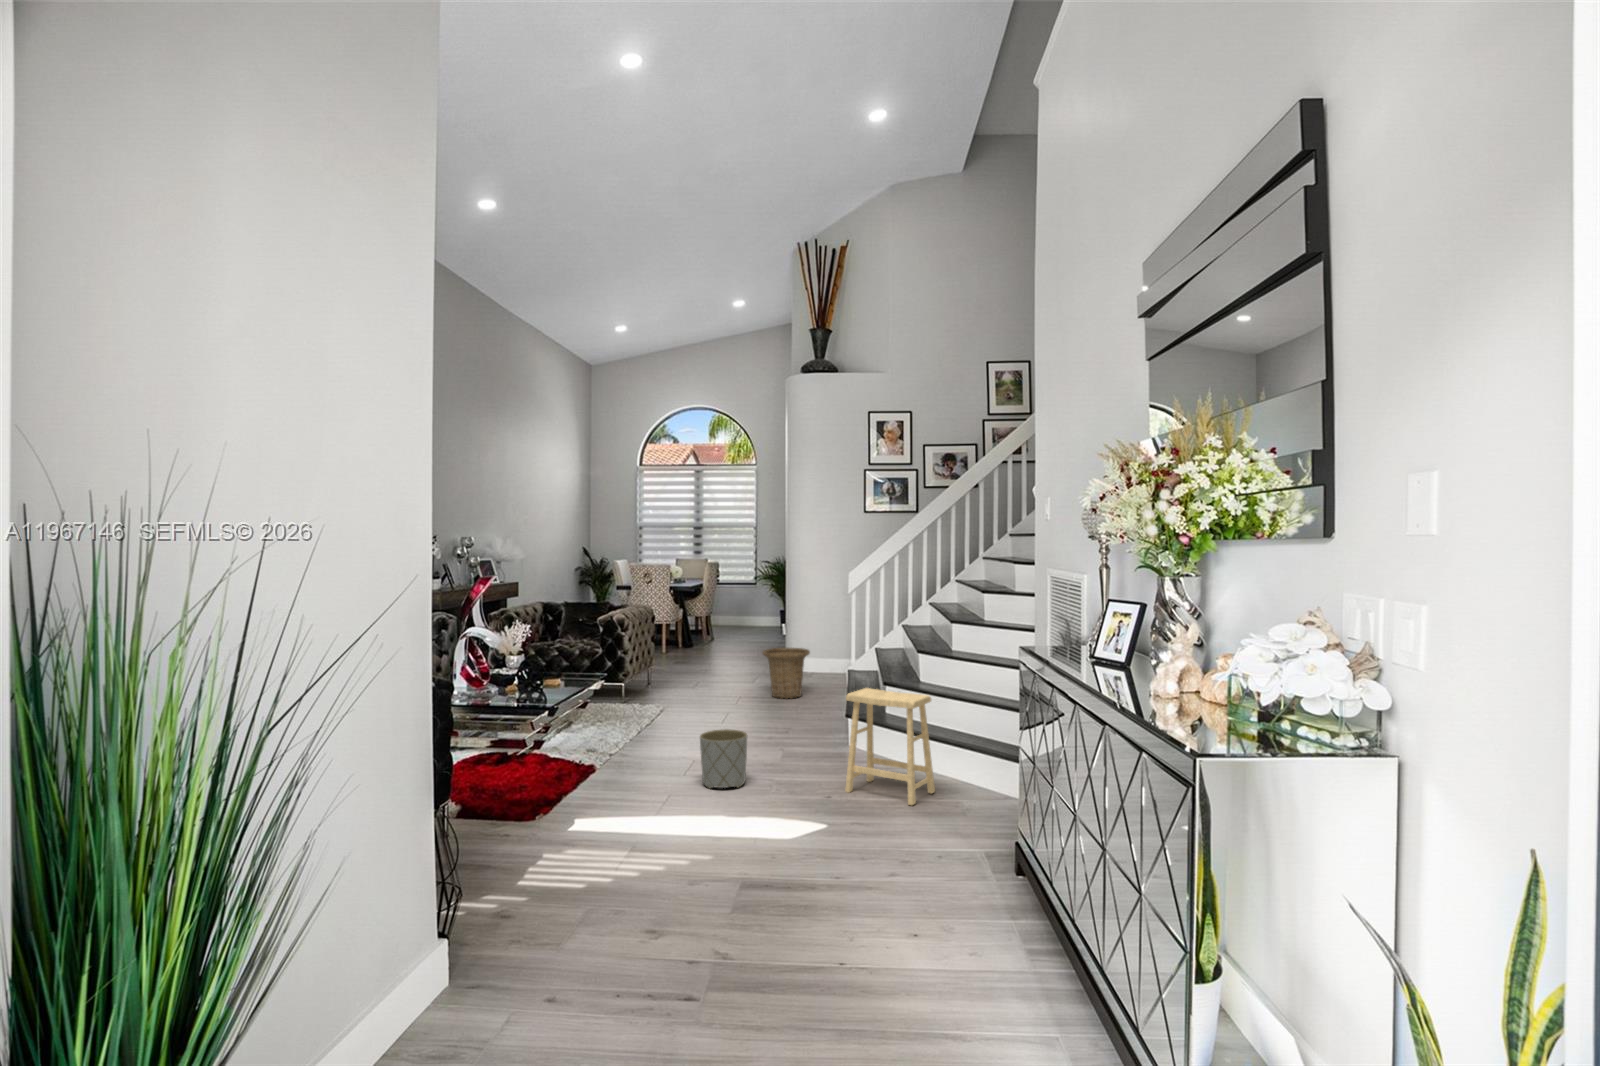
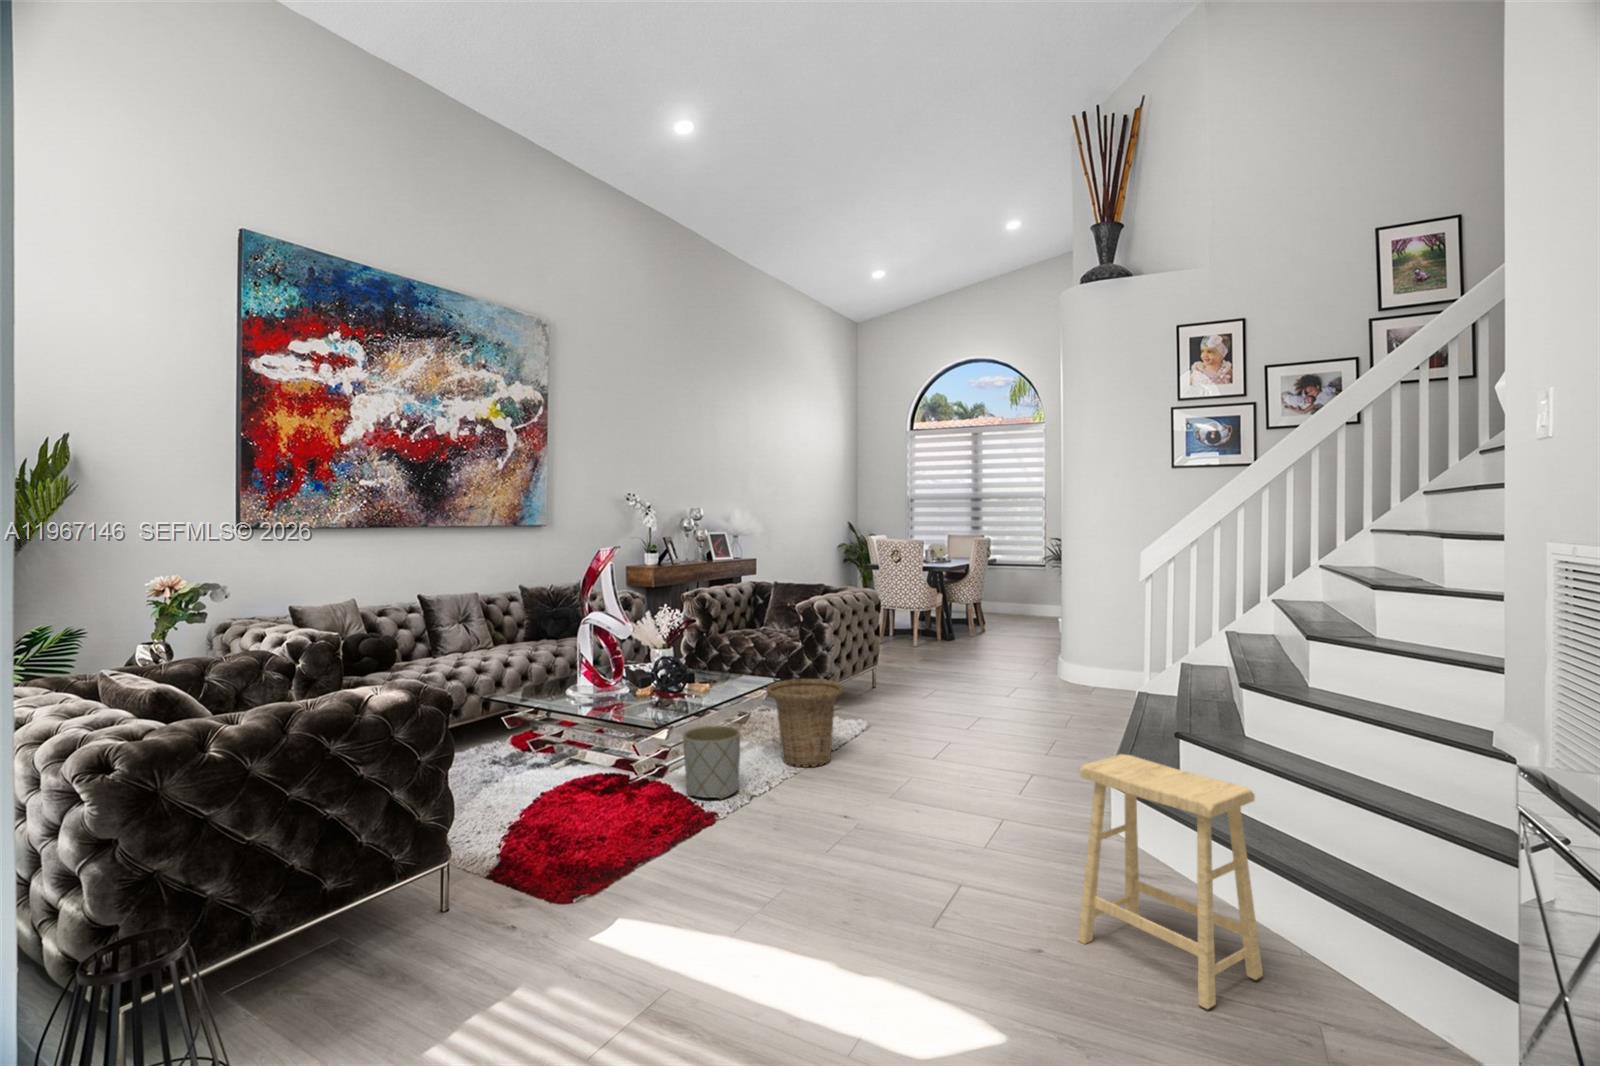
basket: present [763,648,810,699] -> present [766,679,844,767]
planter: present [700,729,747,789] -> present [683,726,740,799]

